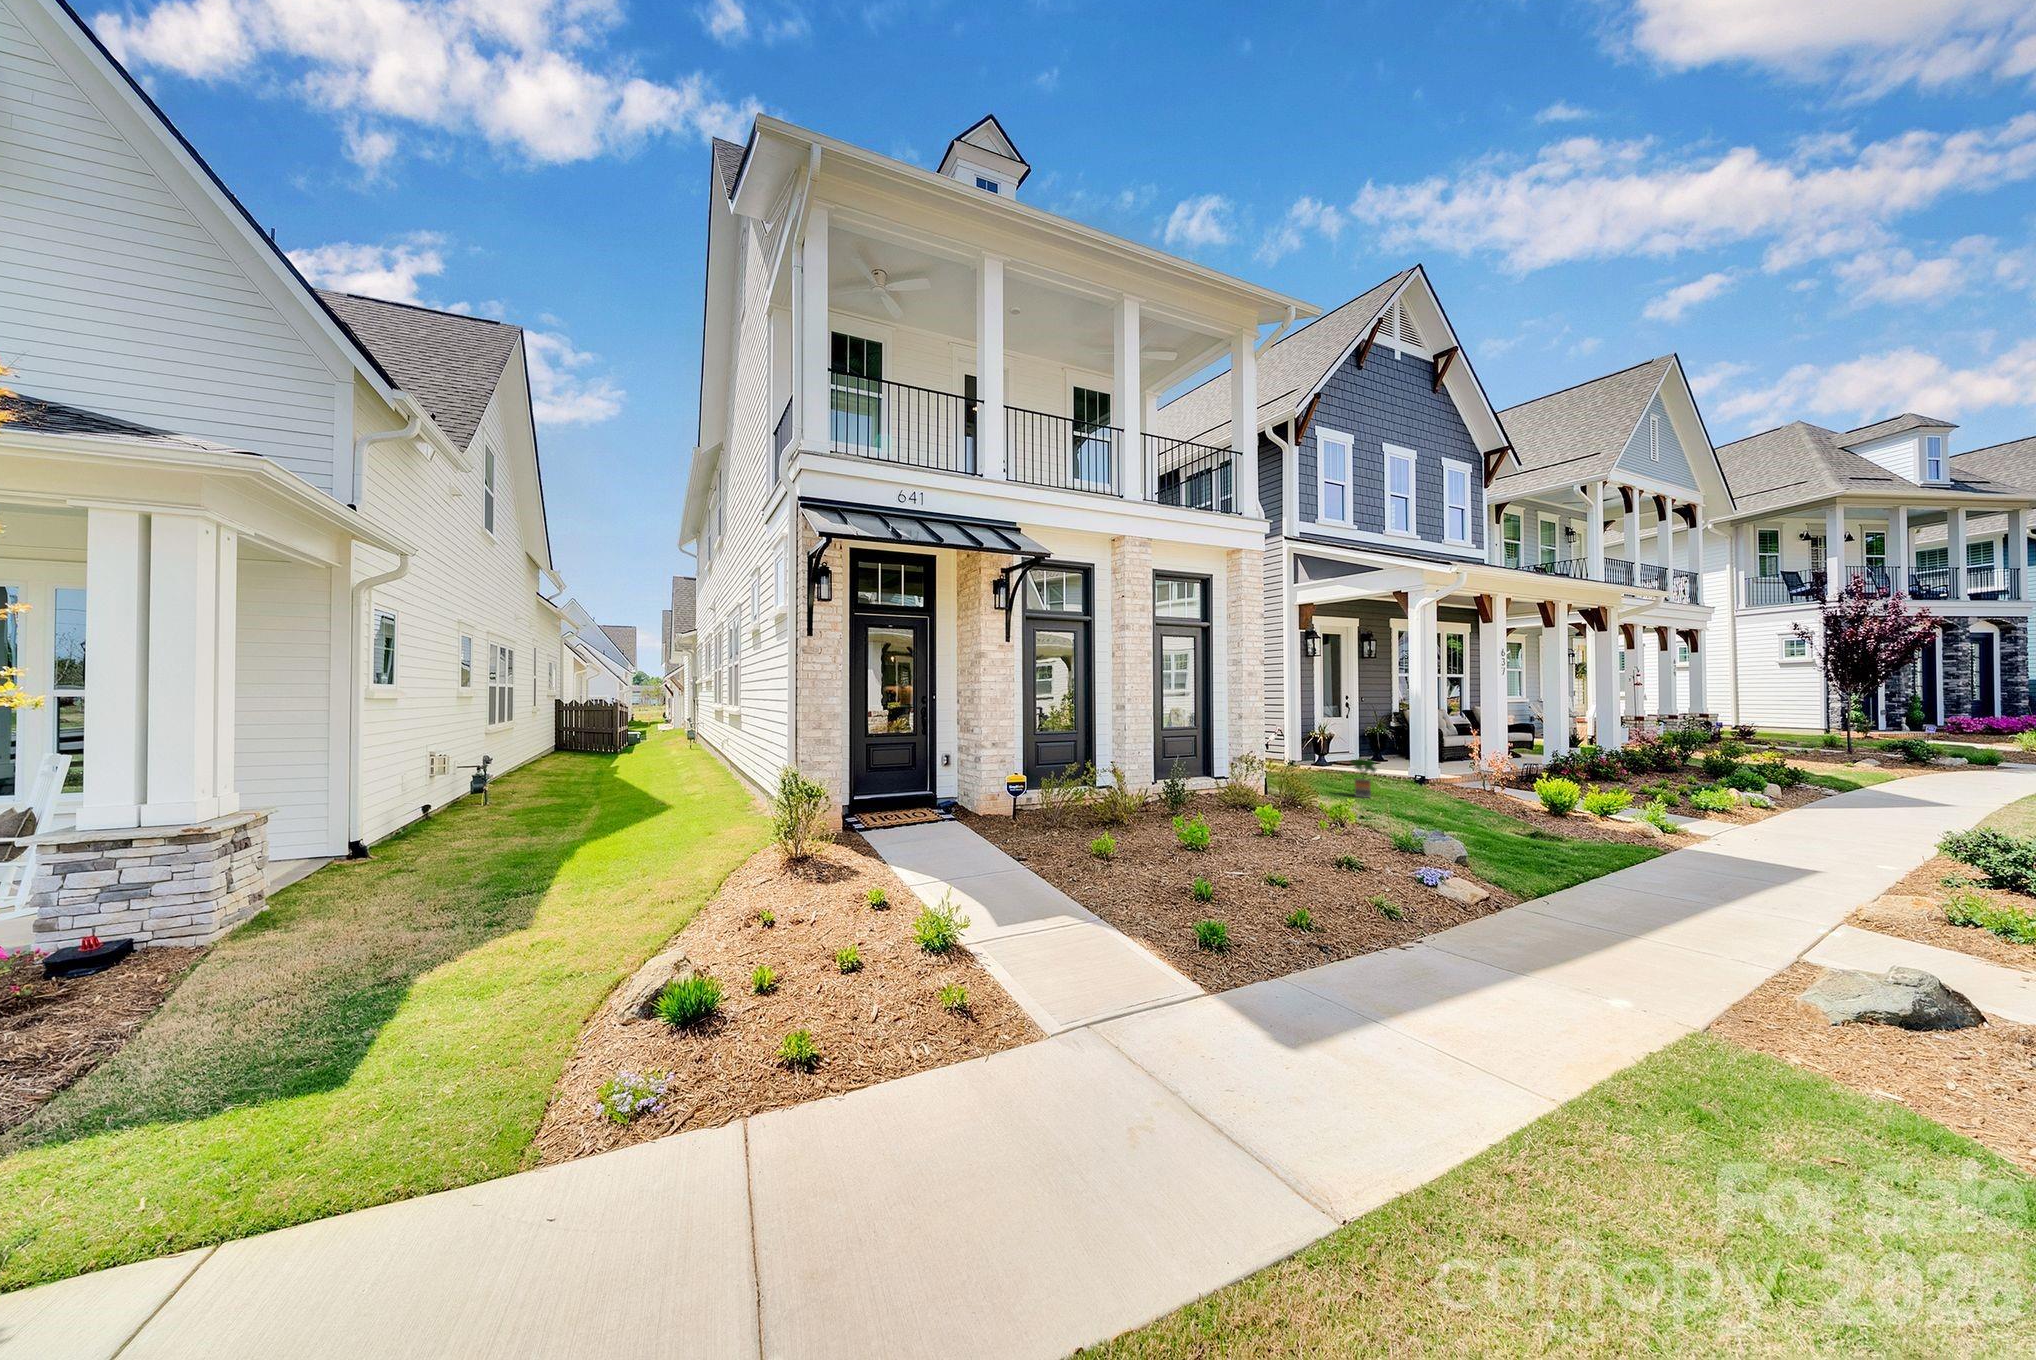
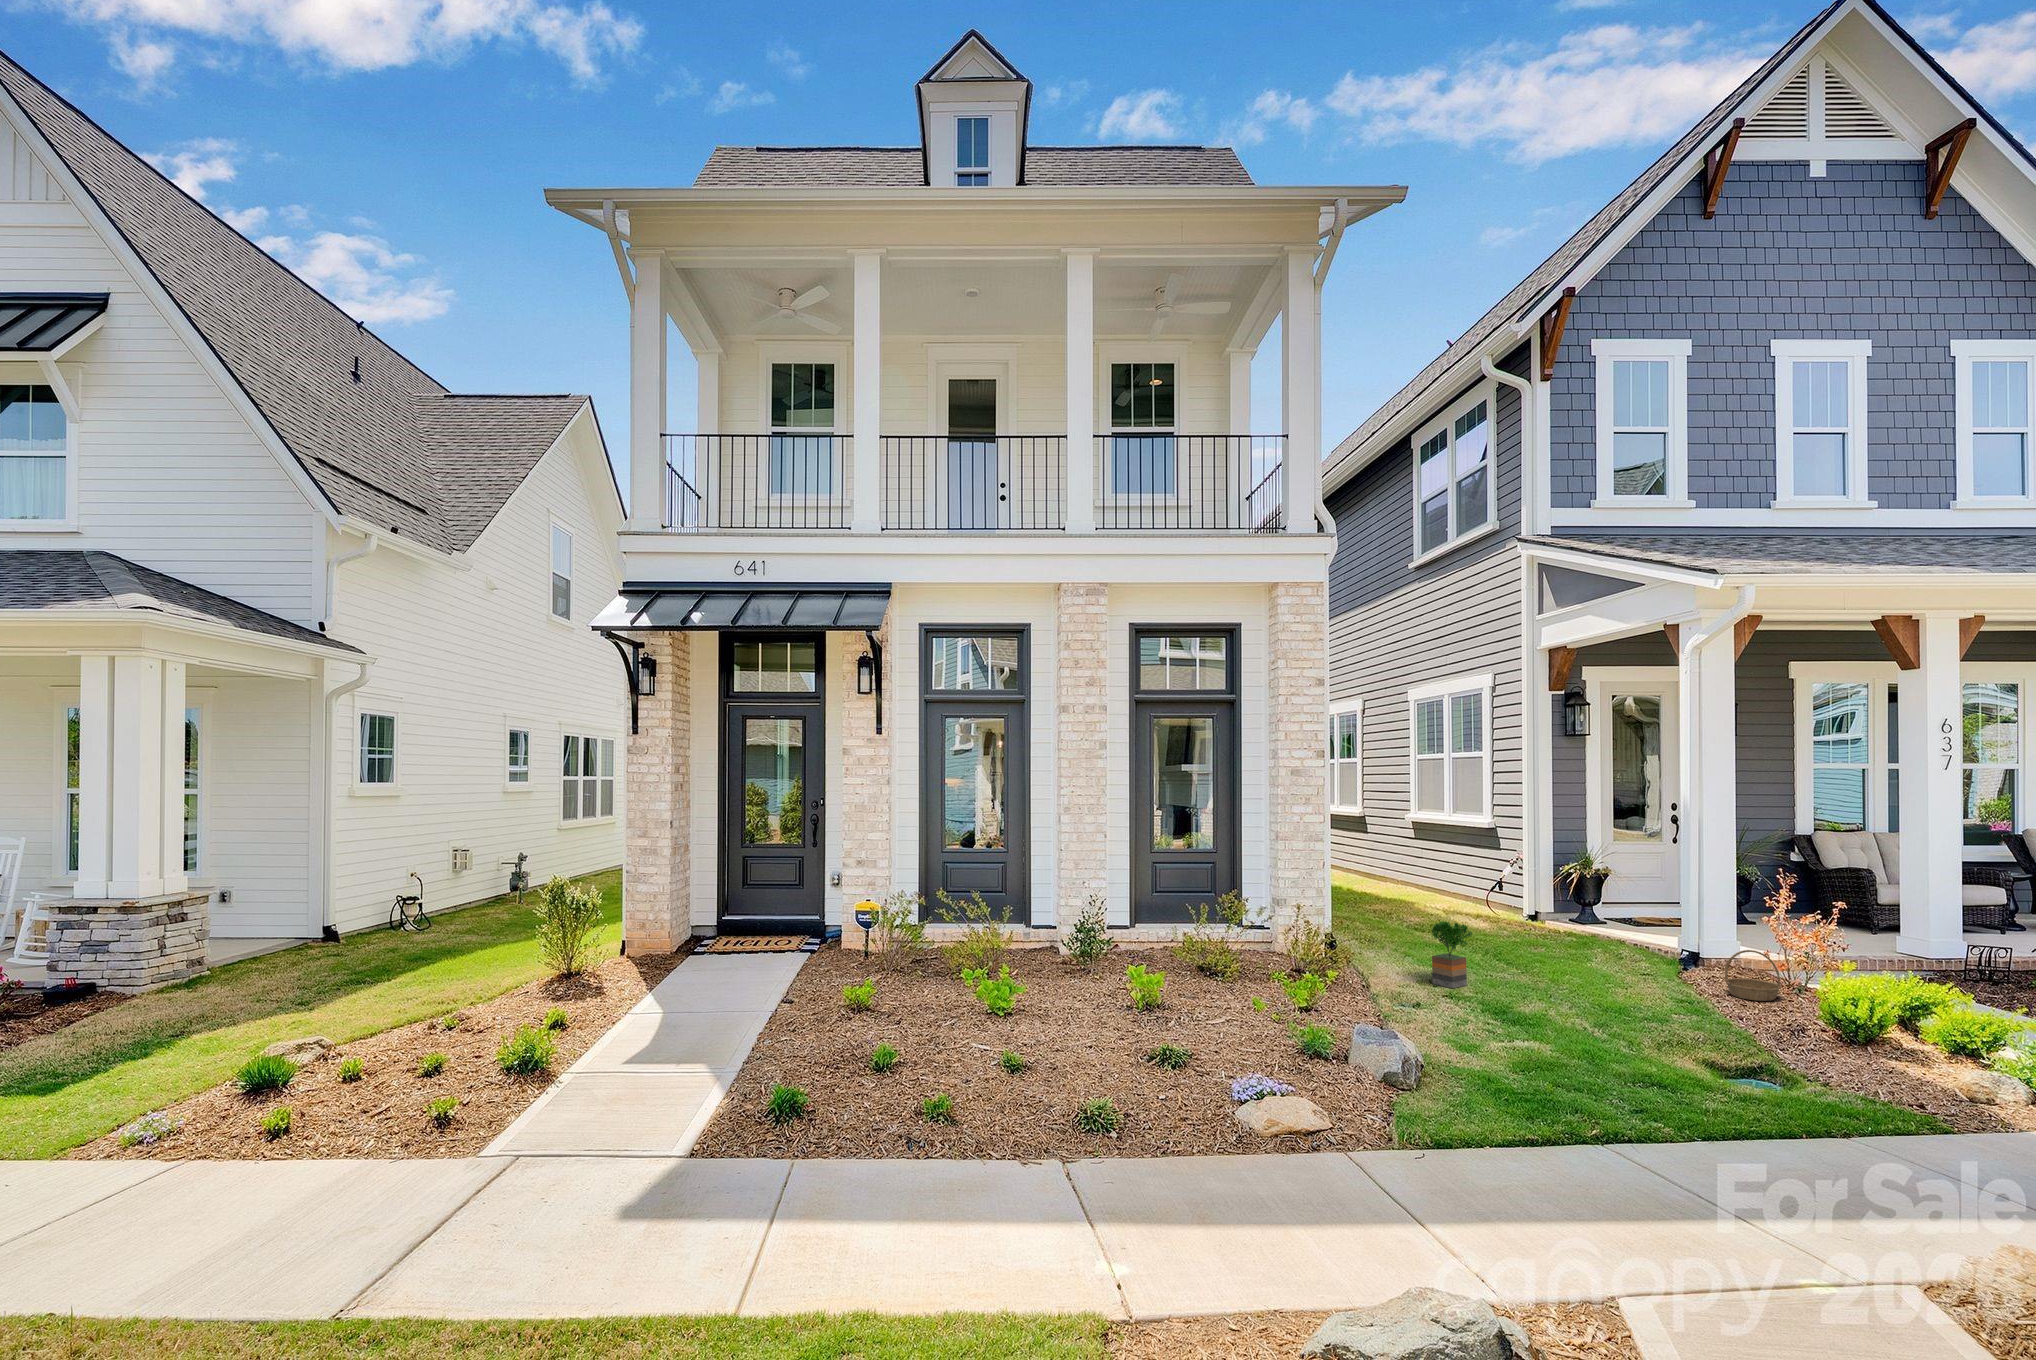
basket: none [1469,763,1498,789] -> present [1725,950,1781,1001]

